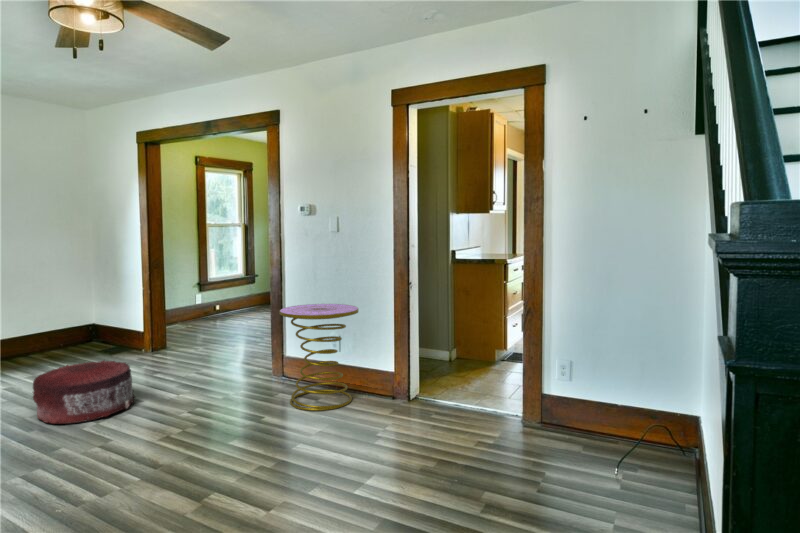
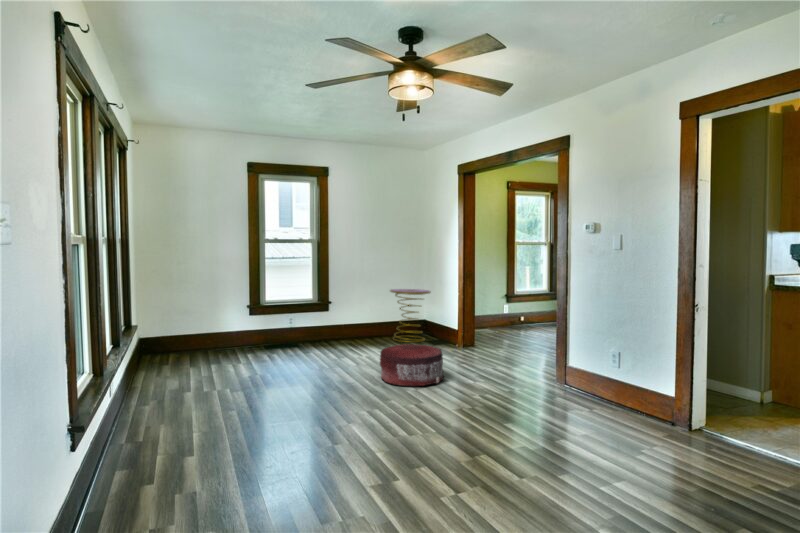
side table: present [280,304,358,411] -> present [390,289,431,342]

